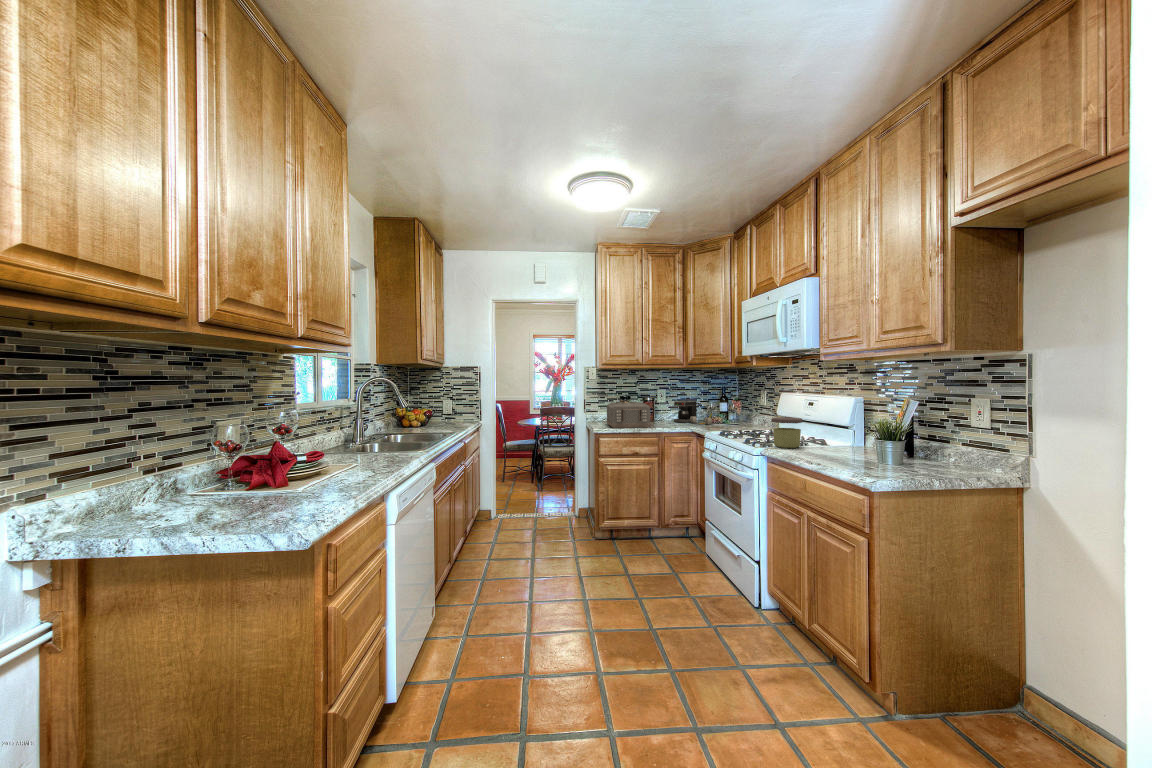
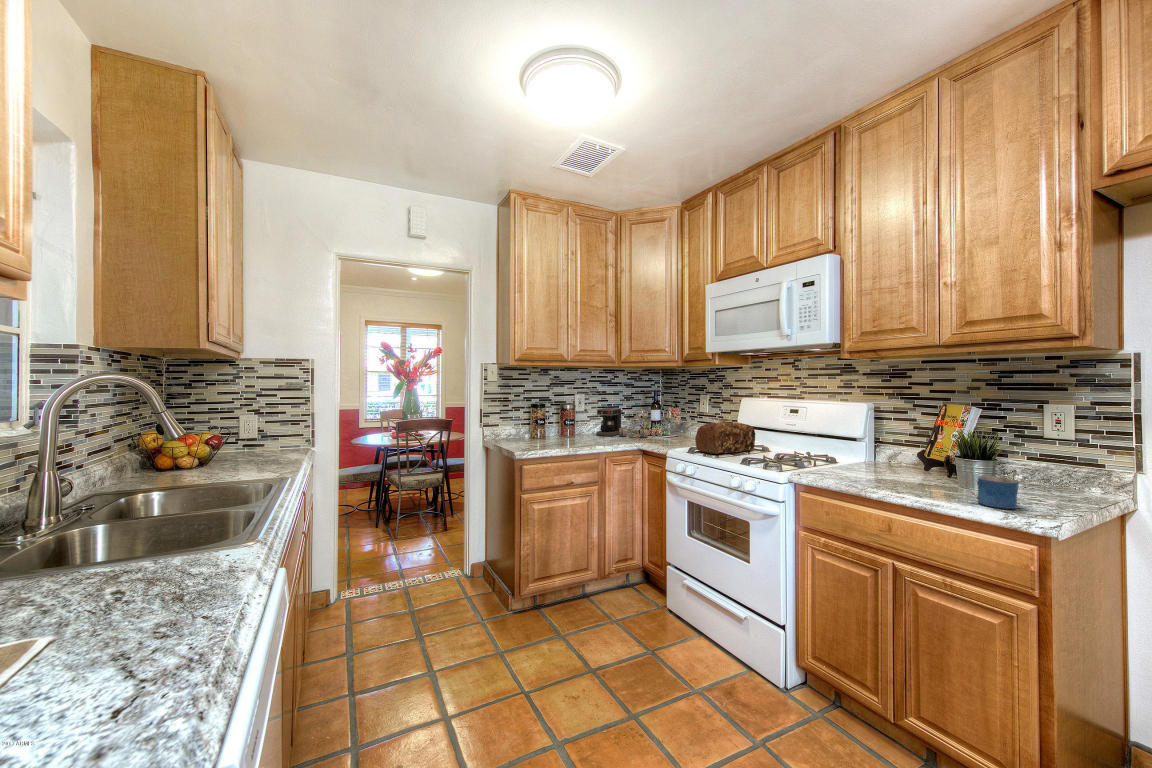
toaster: present [606,402,651,428] -> none [515,412,583,449]
bread loaf: none [726,411,777,435] -> present [695,422,755,454]
jar: present [771,417,803,448] -> none [797,432,836,474]
mug: none [846,447,879,469] -> present [965,476,1019,509]

